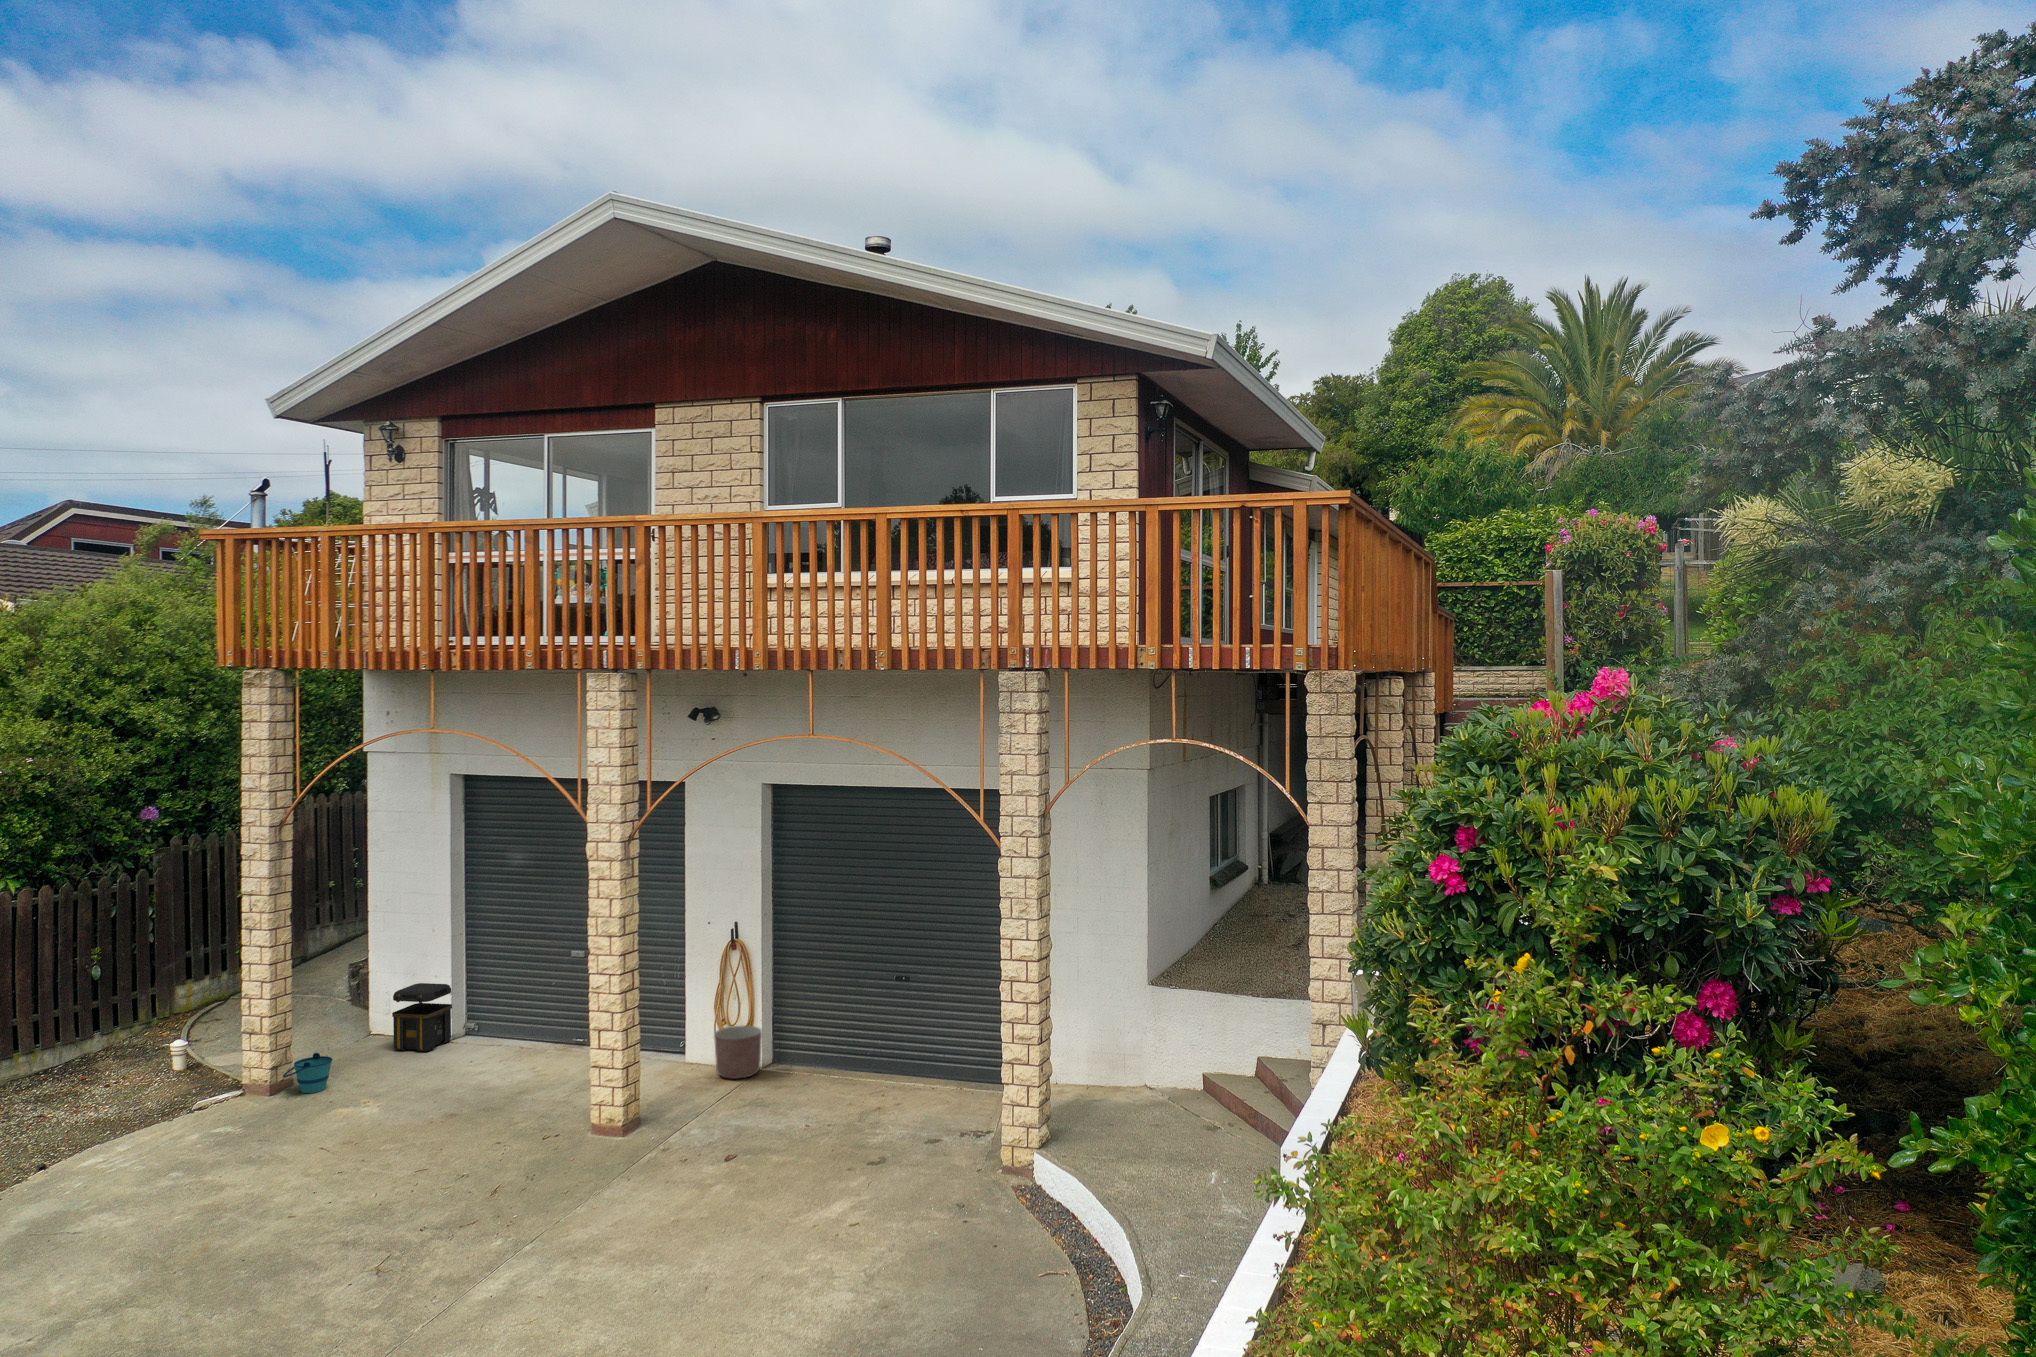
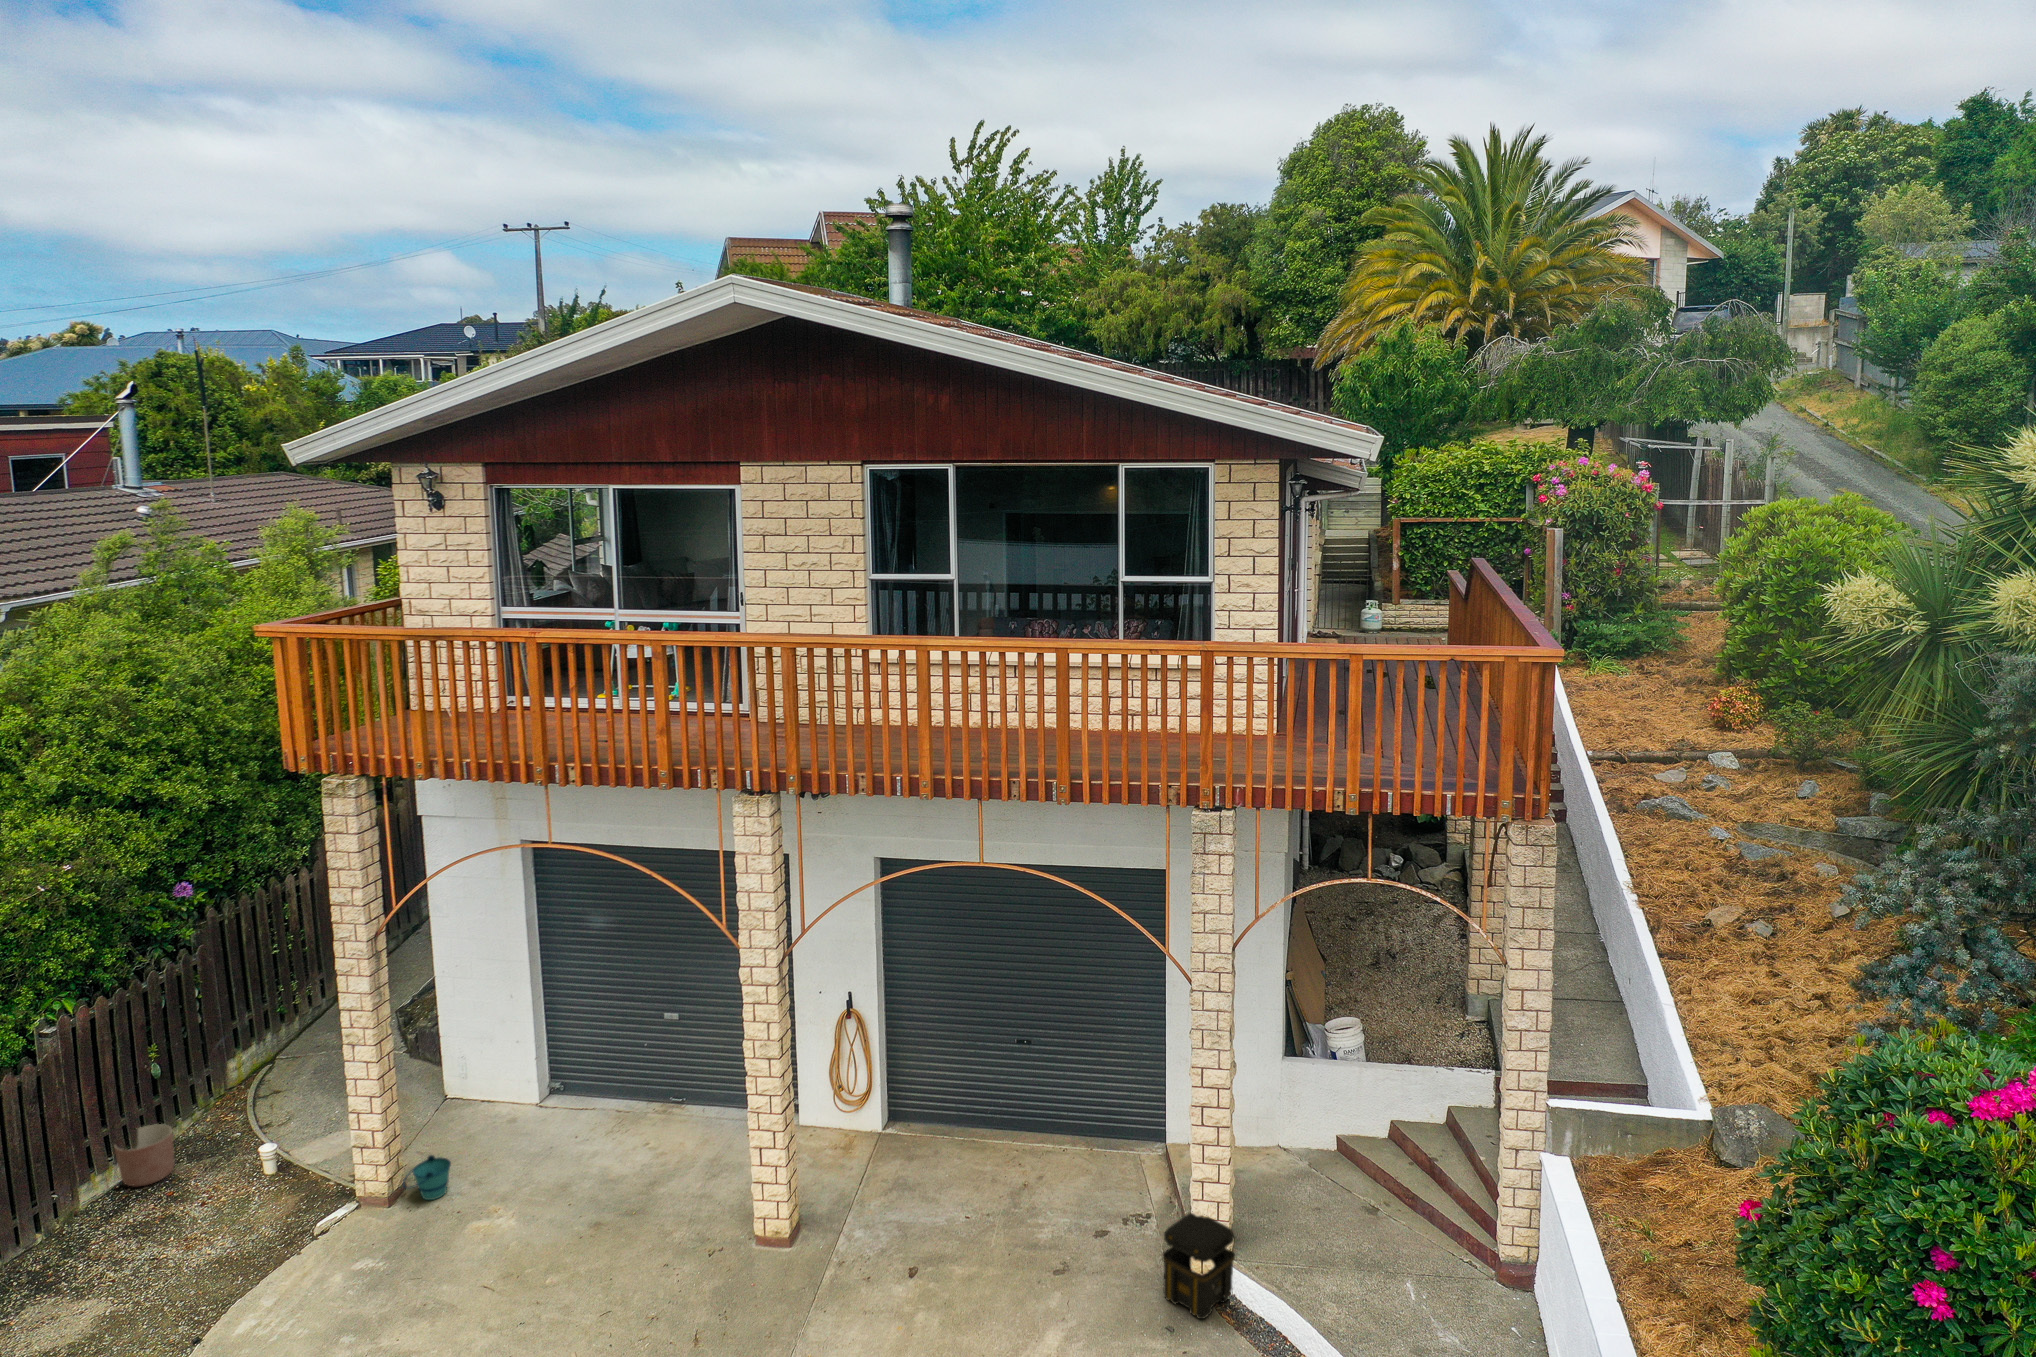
toolbox: present [392,983,452,1051] -> present [1162,1211,1235,1319]
planter: present [714,1026,762,1079] -> present [114,1124,175,1187]

